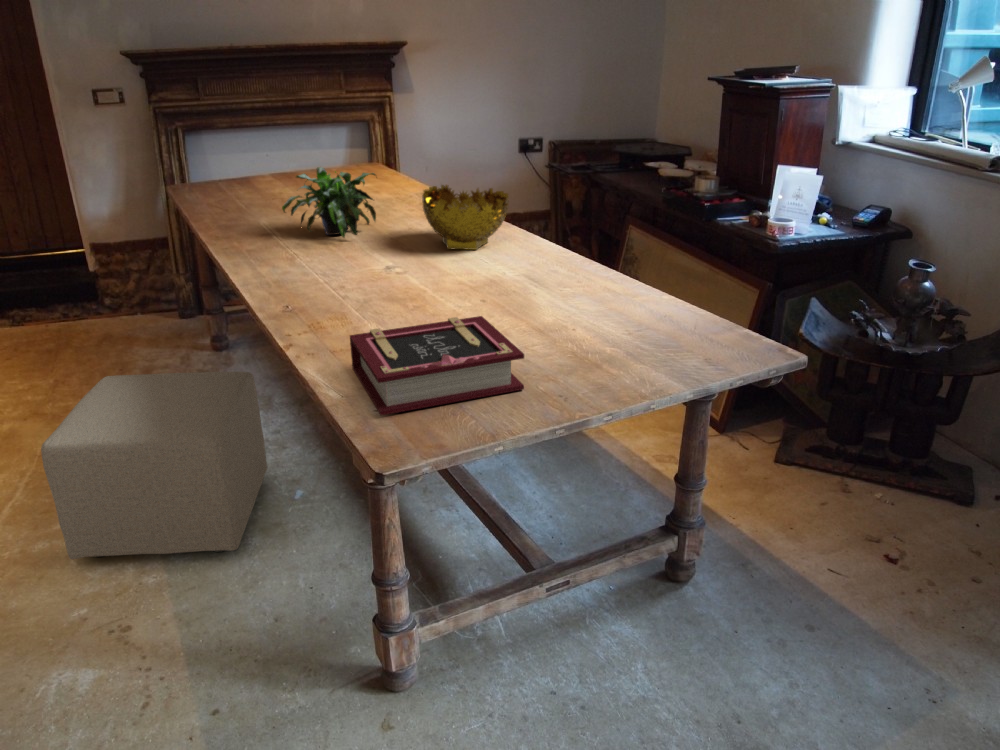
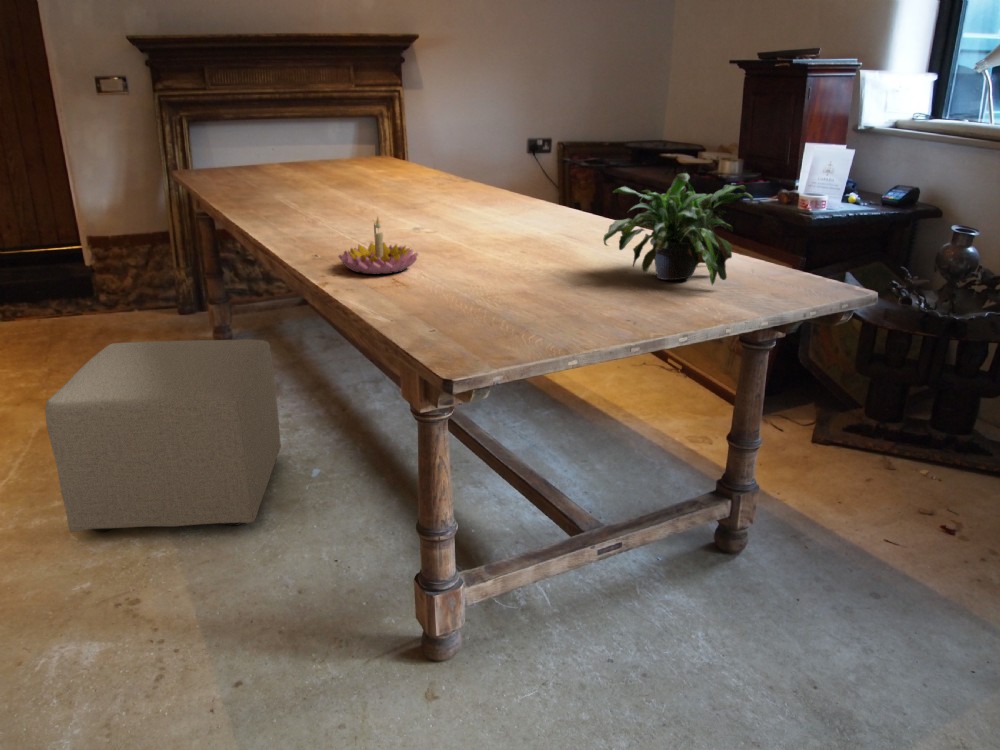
potted plant: present [282,167,376,238] -> present [603,173,753,285]
decorative bowl: present [422,185,509,250] -> none [449,151,540,215]
candle holder: none [304,279,380,335] -> present [338,218,418,274]
book: present [350,316,524,415] -> none [396,249,590,334]

